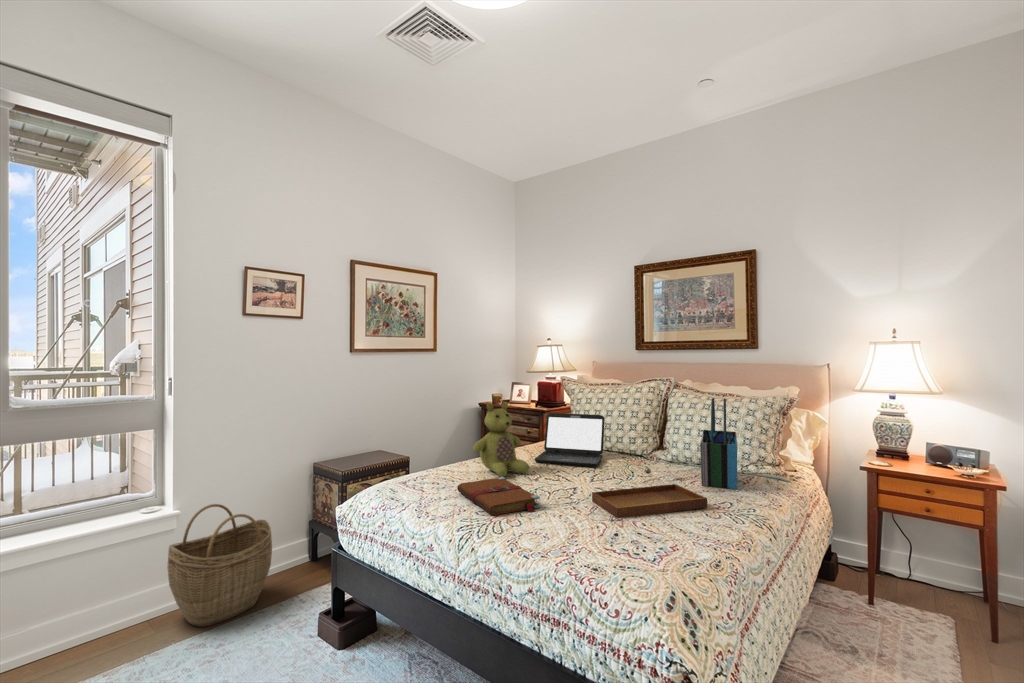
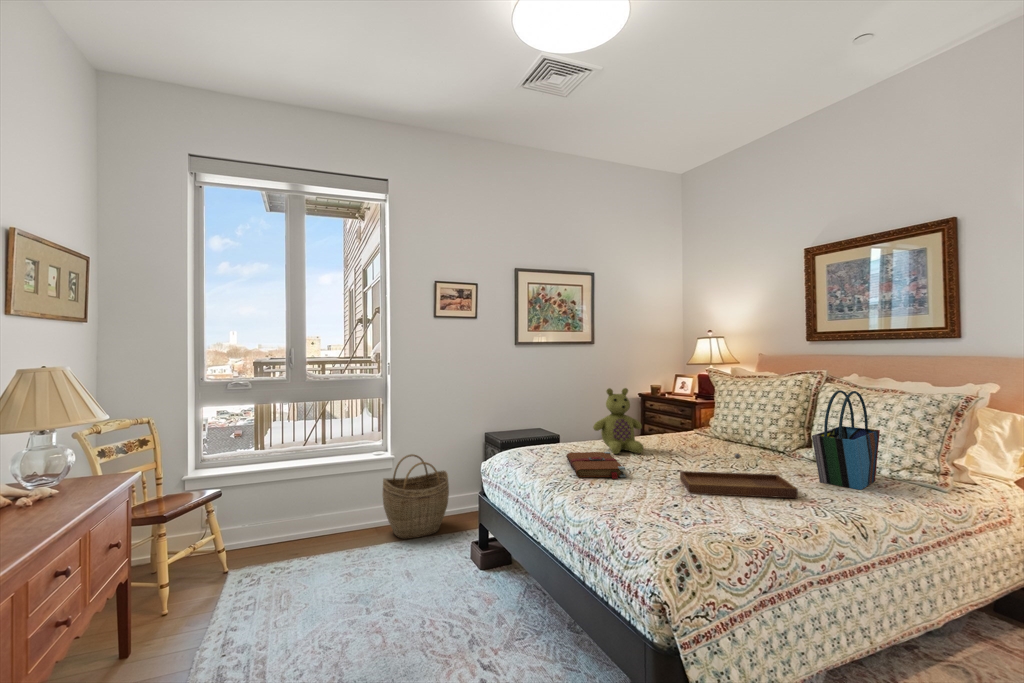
laptop: present [535,413,605,468] -> none [659,402,738,456]

